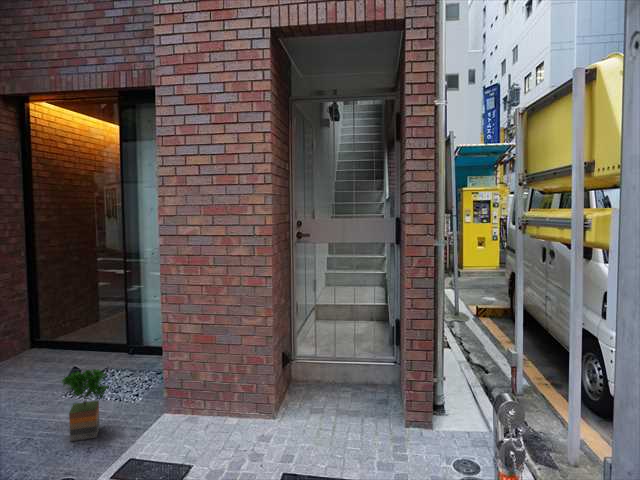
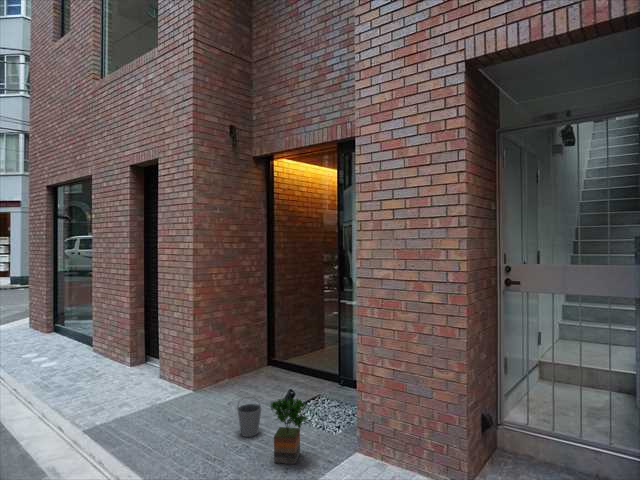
bucket: none [10,379,43,426] -> present [237,397,261,437]

